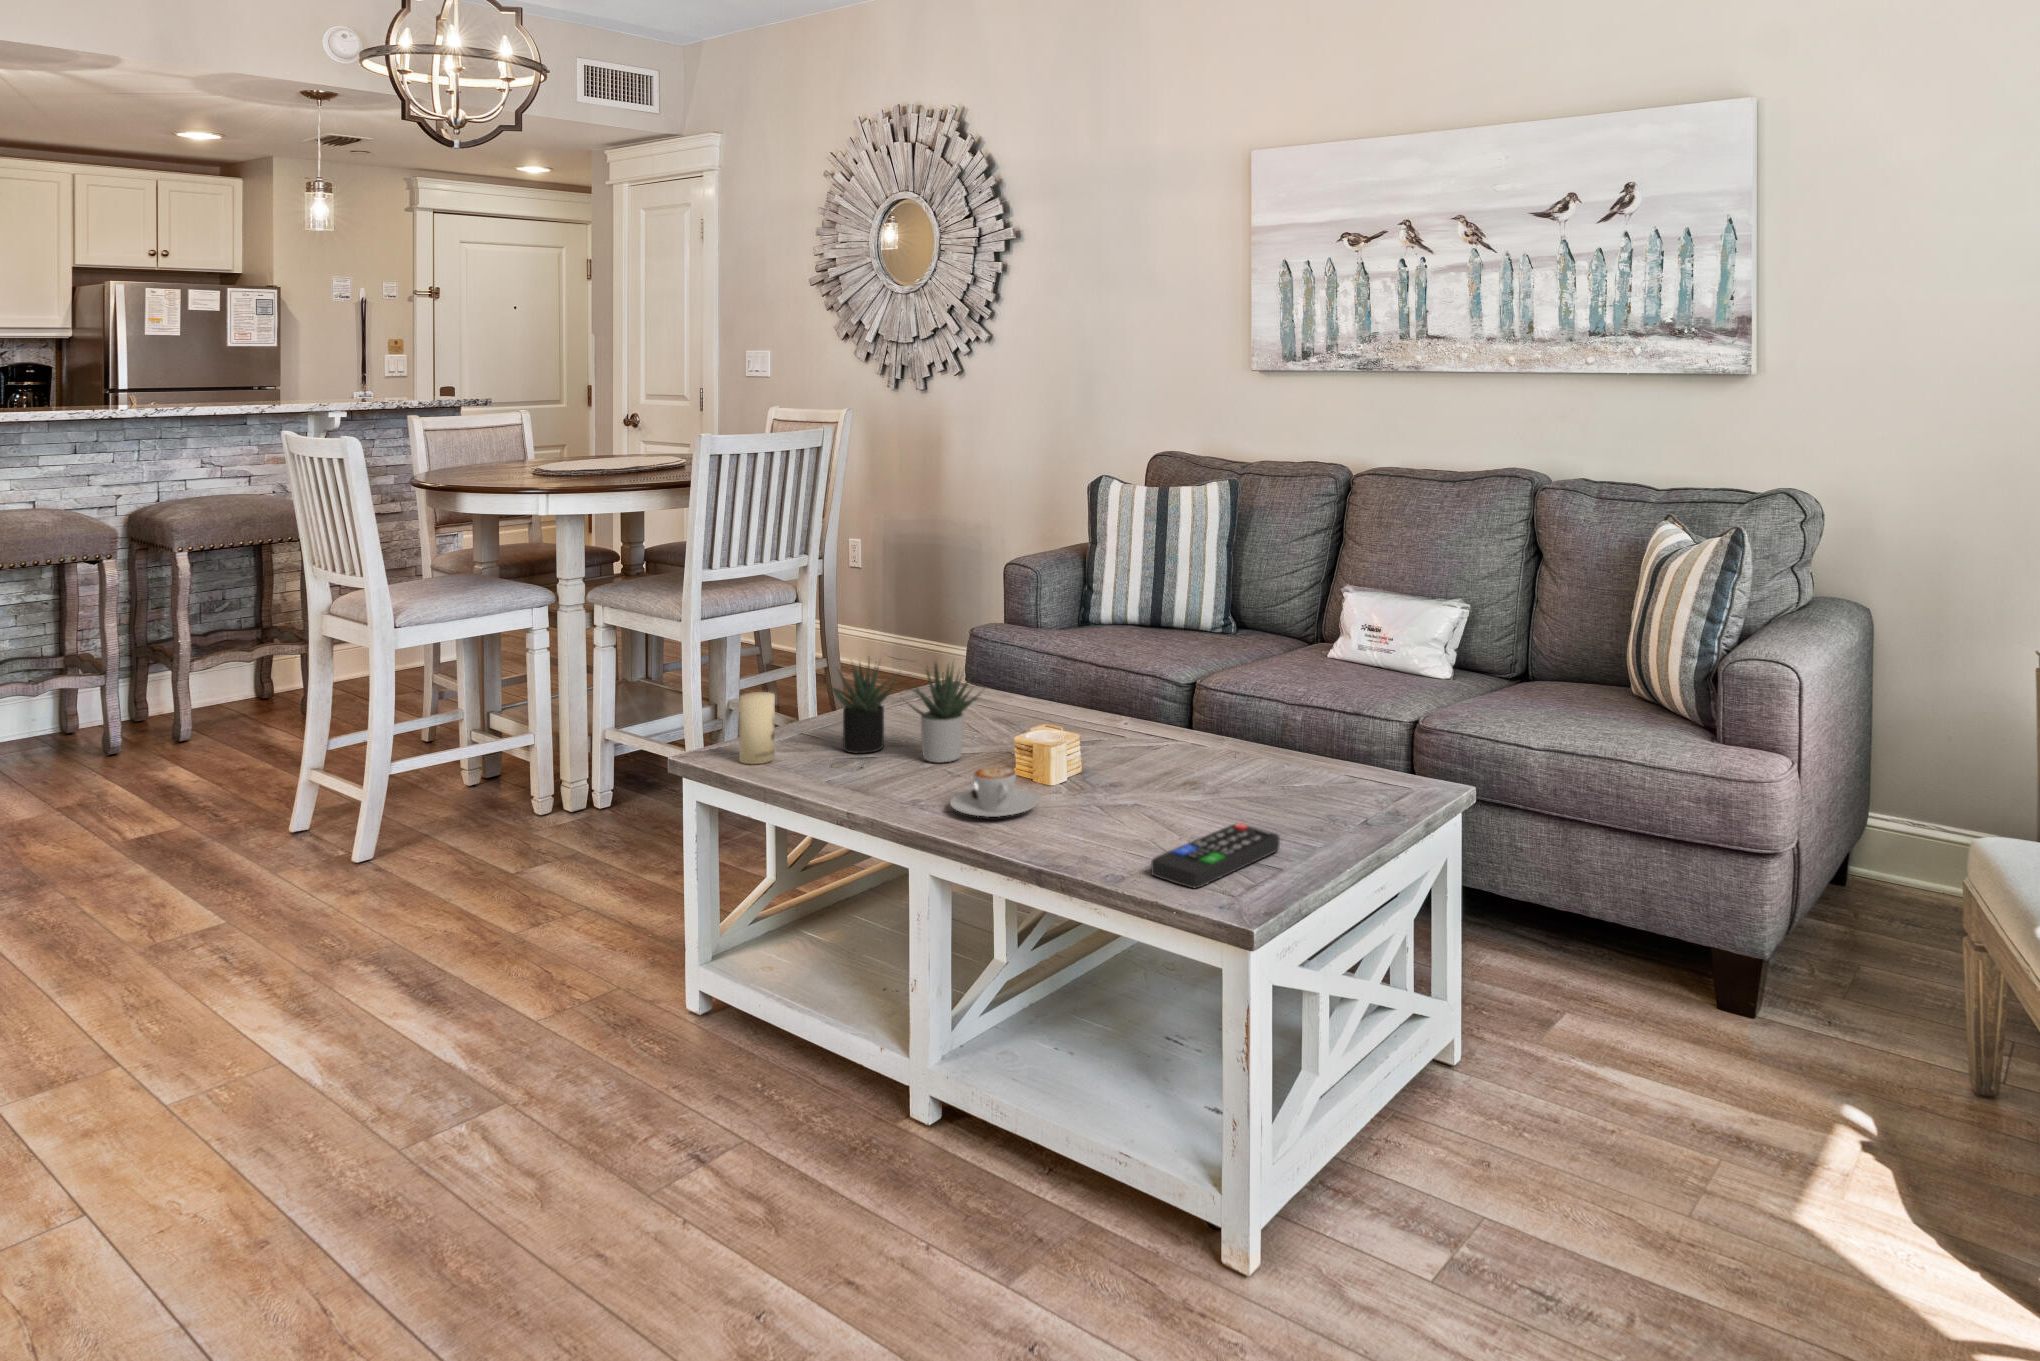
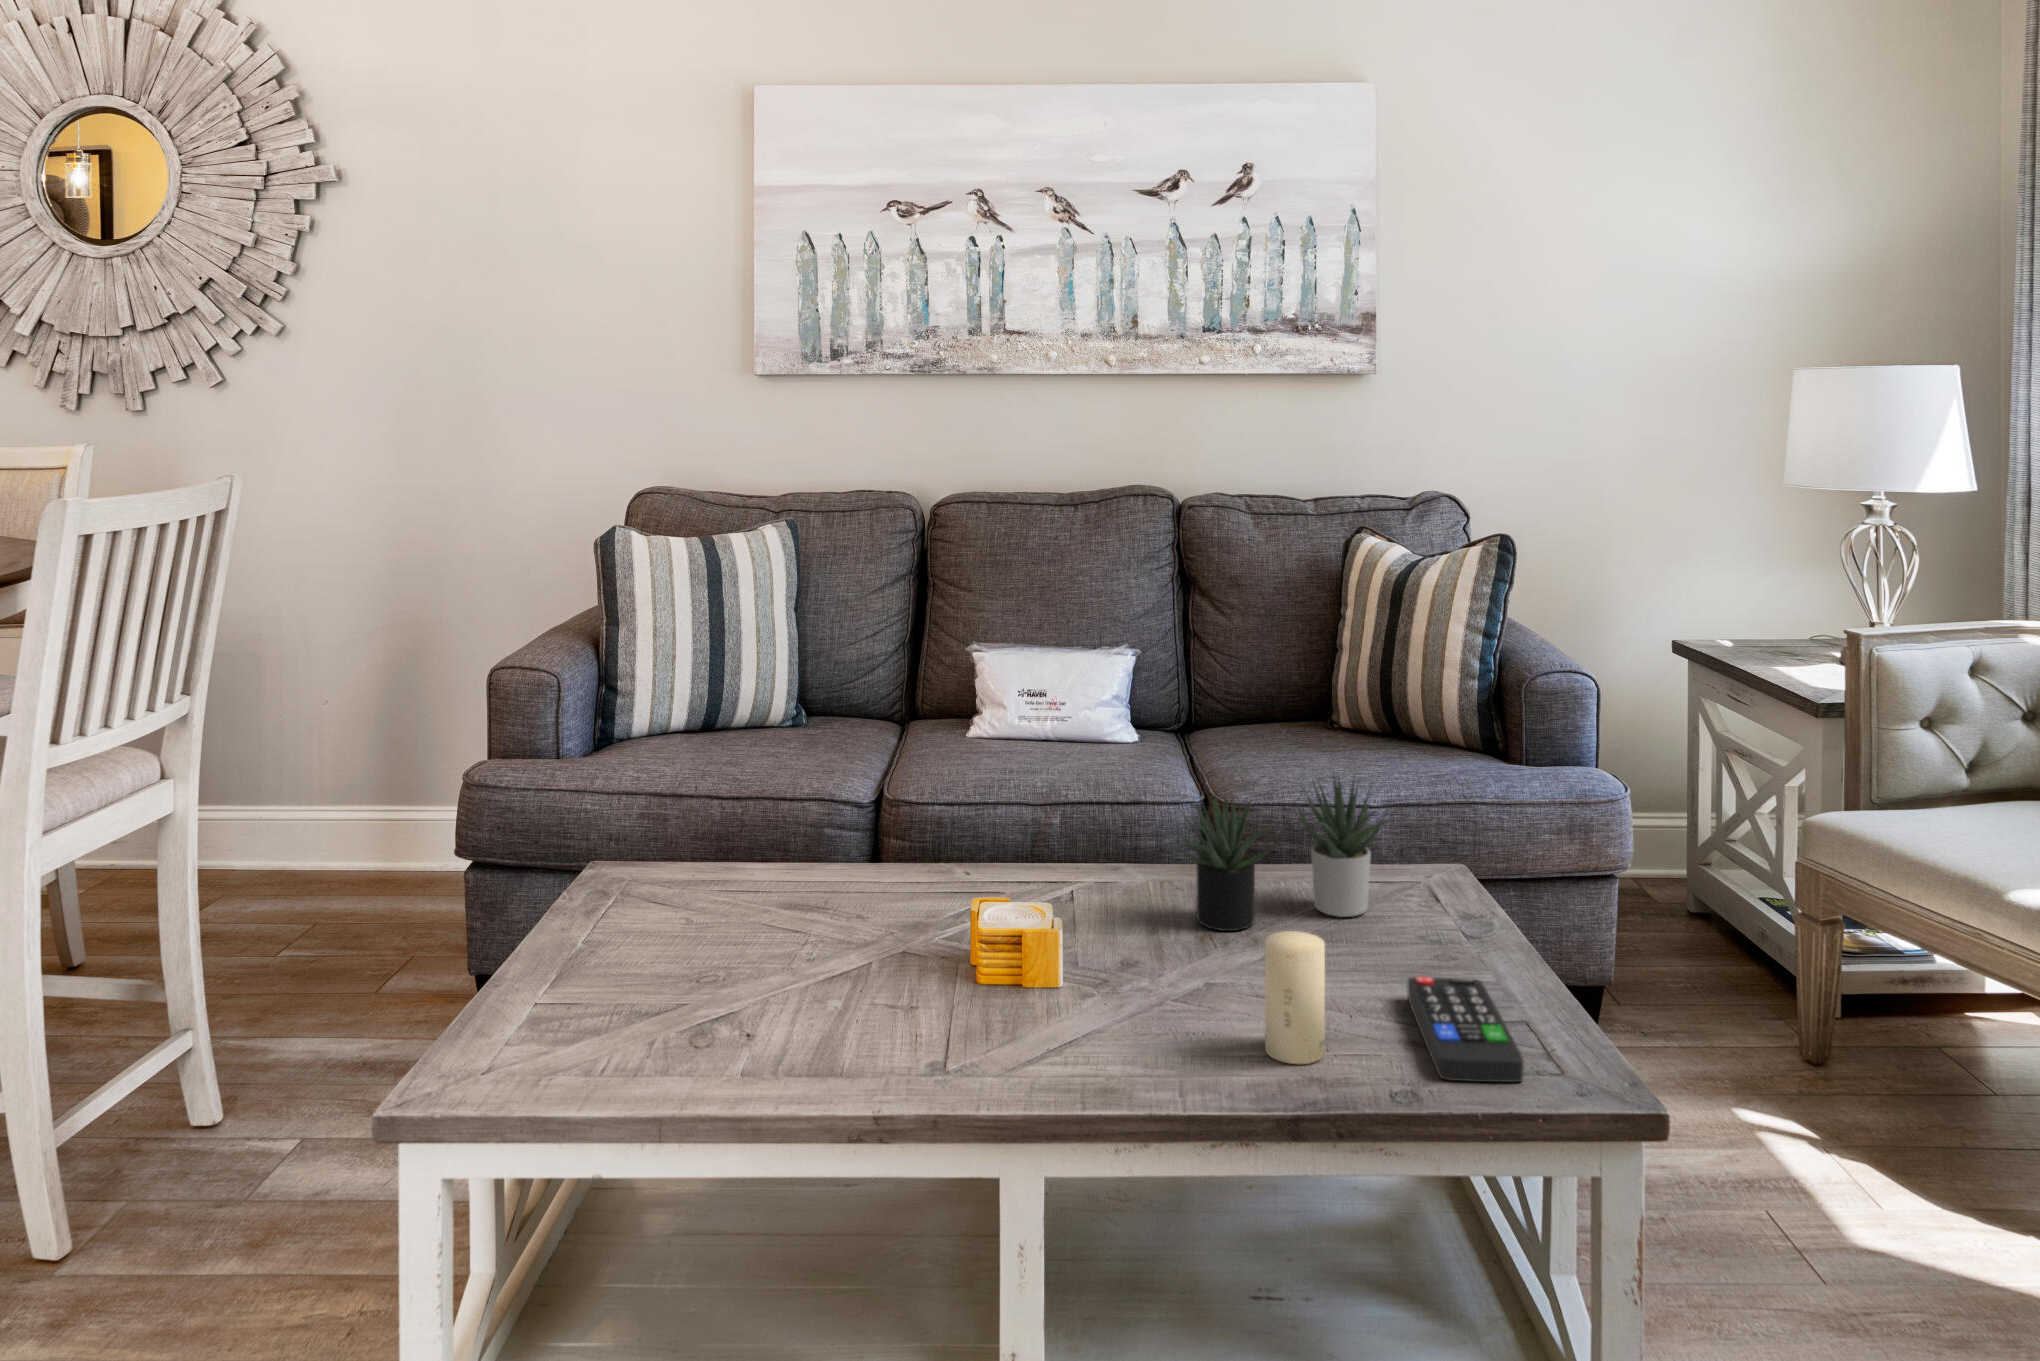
succulent plant: present [829,661,979,762] -> present [1172,776,1393,931]
candle: present [739,692,775,764] -> present [1265,931,1325,1064]
coffee cup: present [950,766,1039,817] -> none [1008,978,1143,1066]

